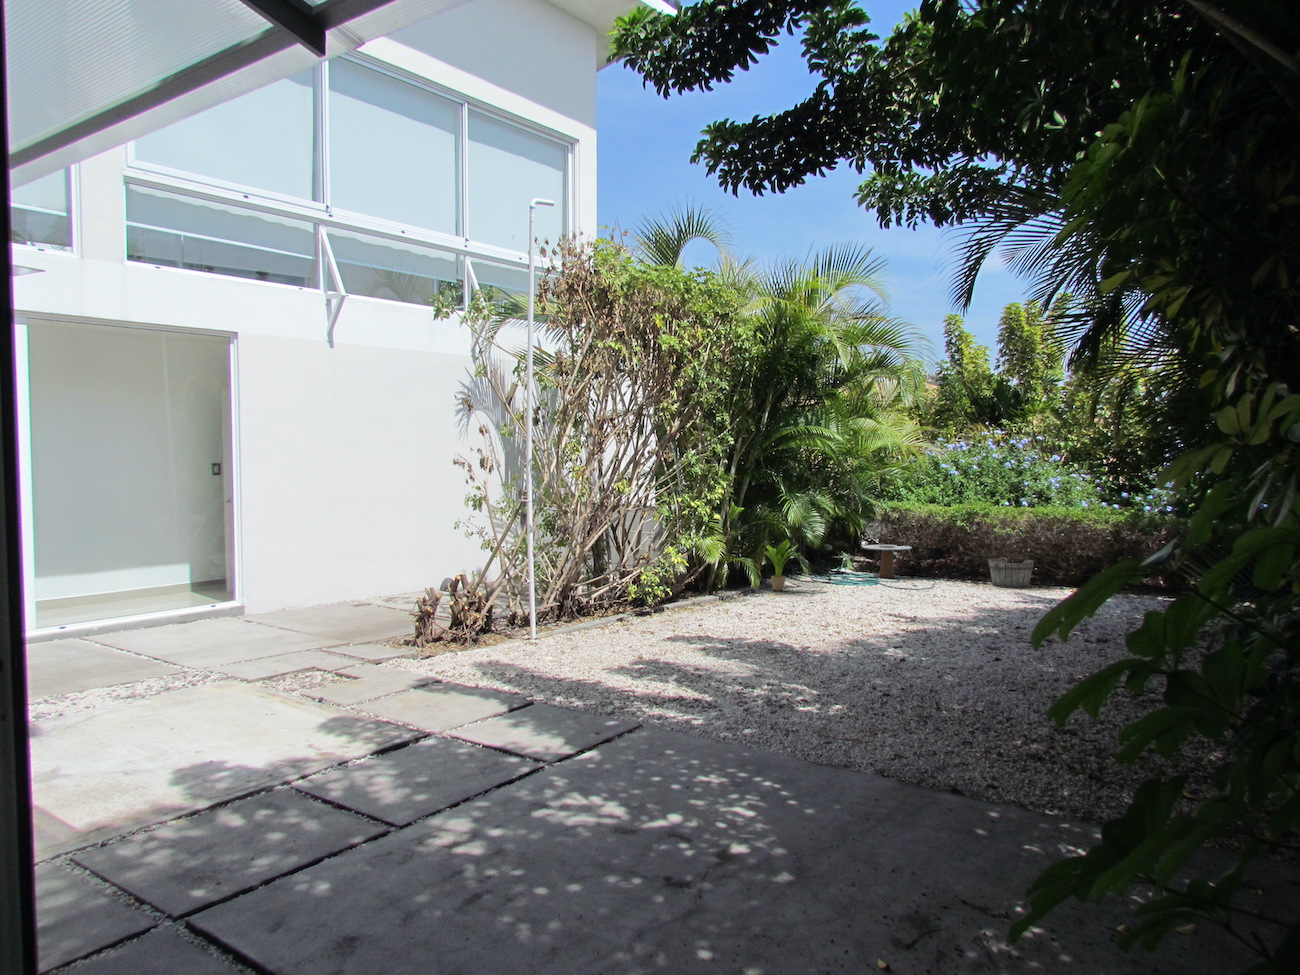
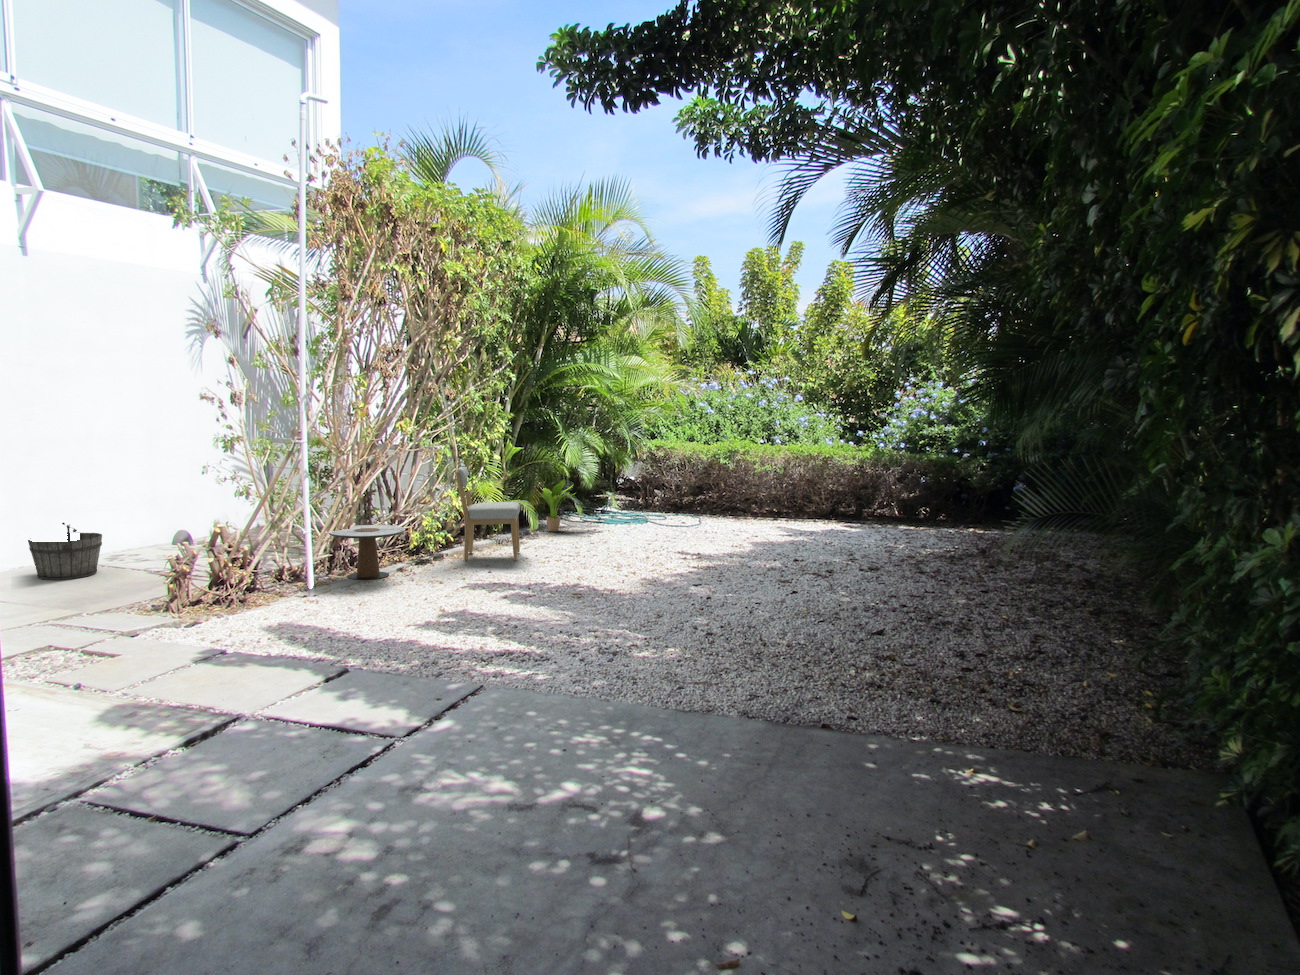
chair: none [672,524,735,617] -> present [455,467,520,561]
side table: present [863,545,912,578] -> present [329,525,405,580]
wooden bucket: present [988,551,1034,588] -> present [28,523,102,580]

